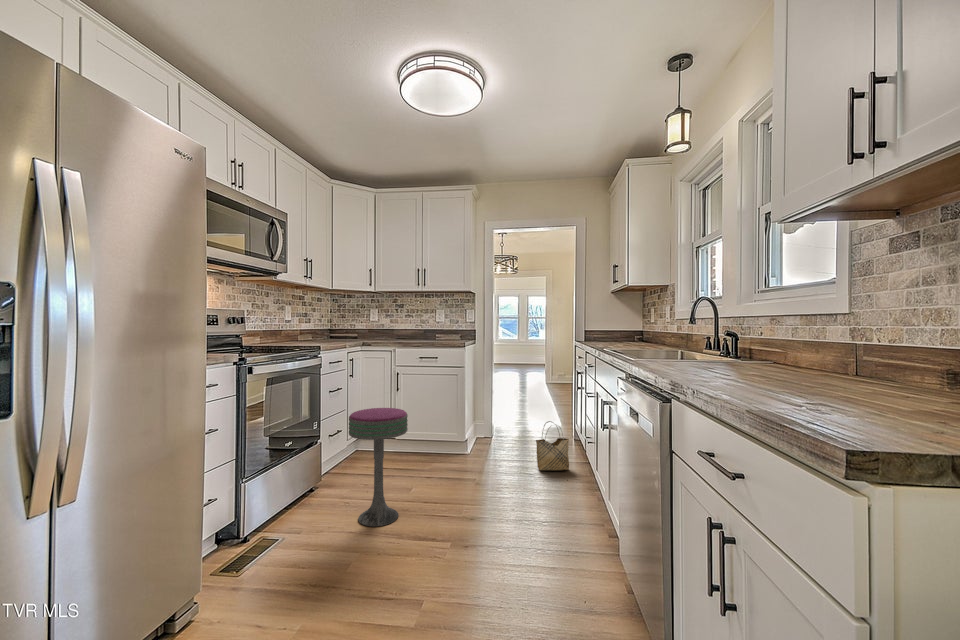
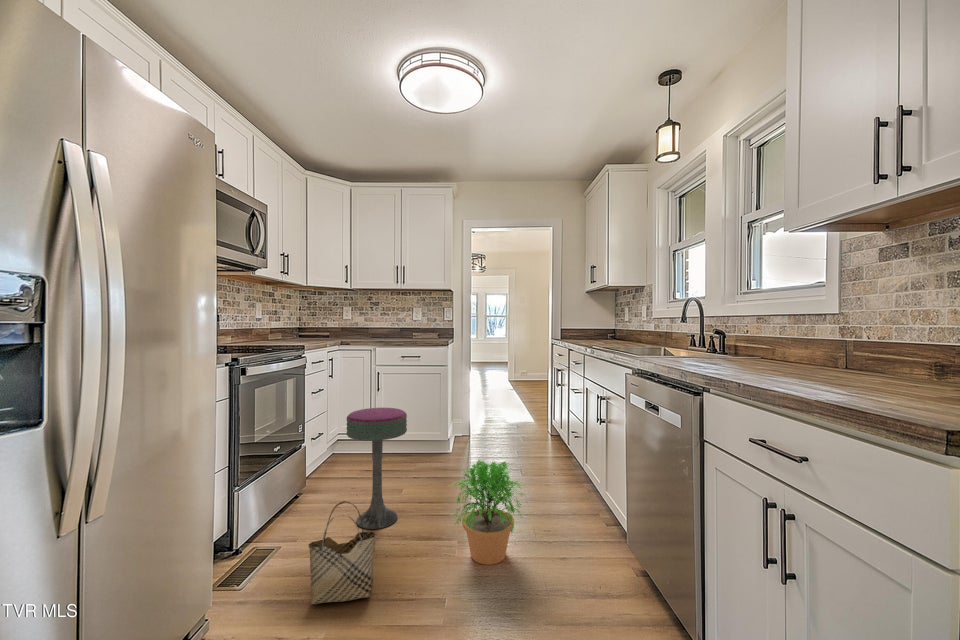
woven basket: present [536,421,569,471] -> present [308,501,376,605]
potted plant: none [441,463,513,570] -> present [454,460,524,565]

